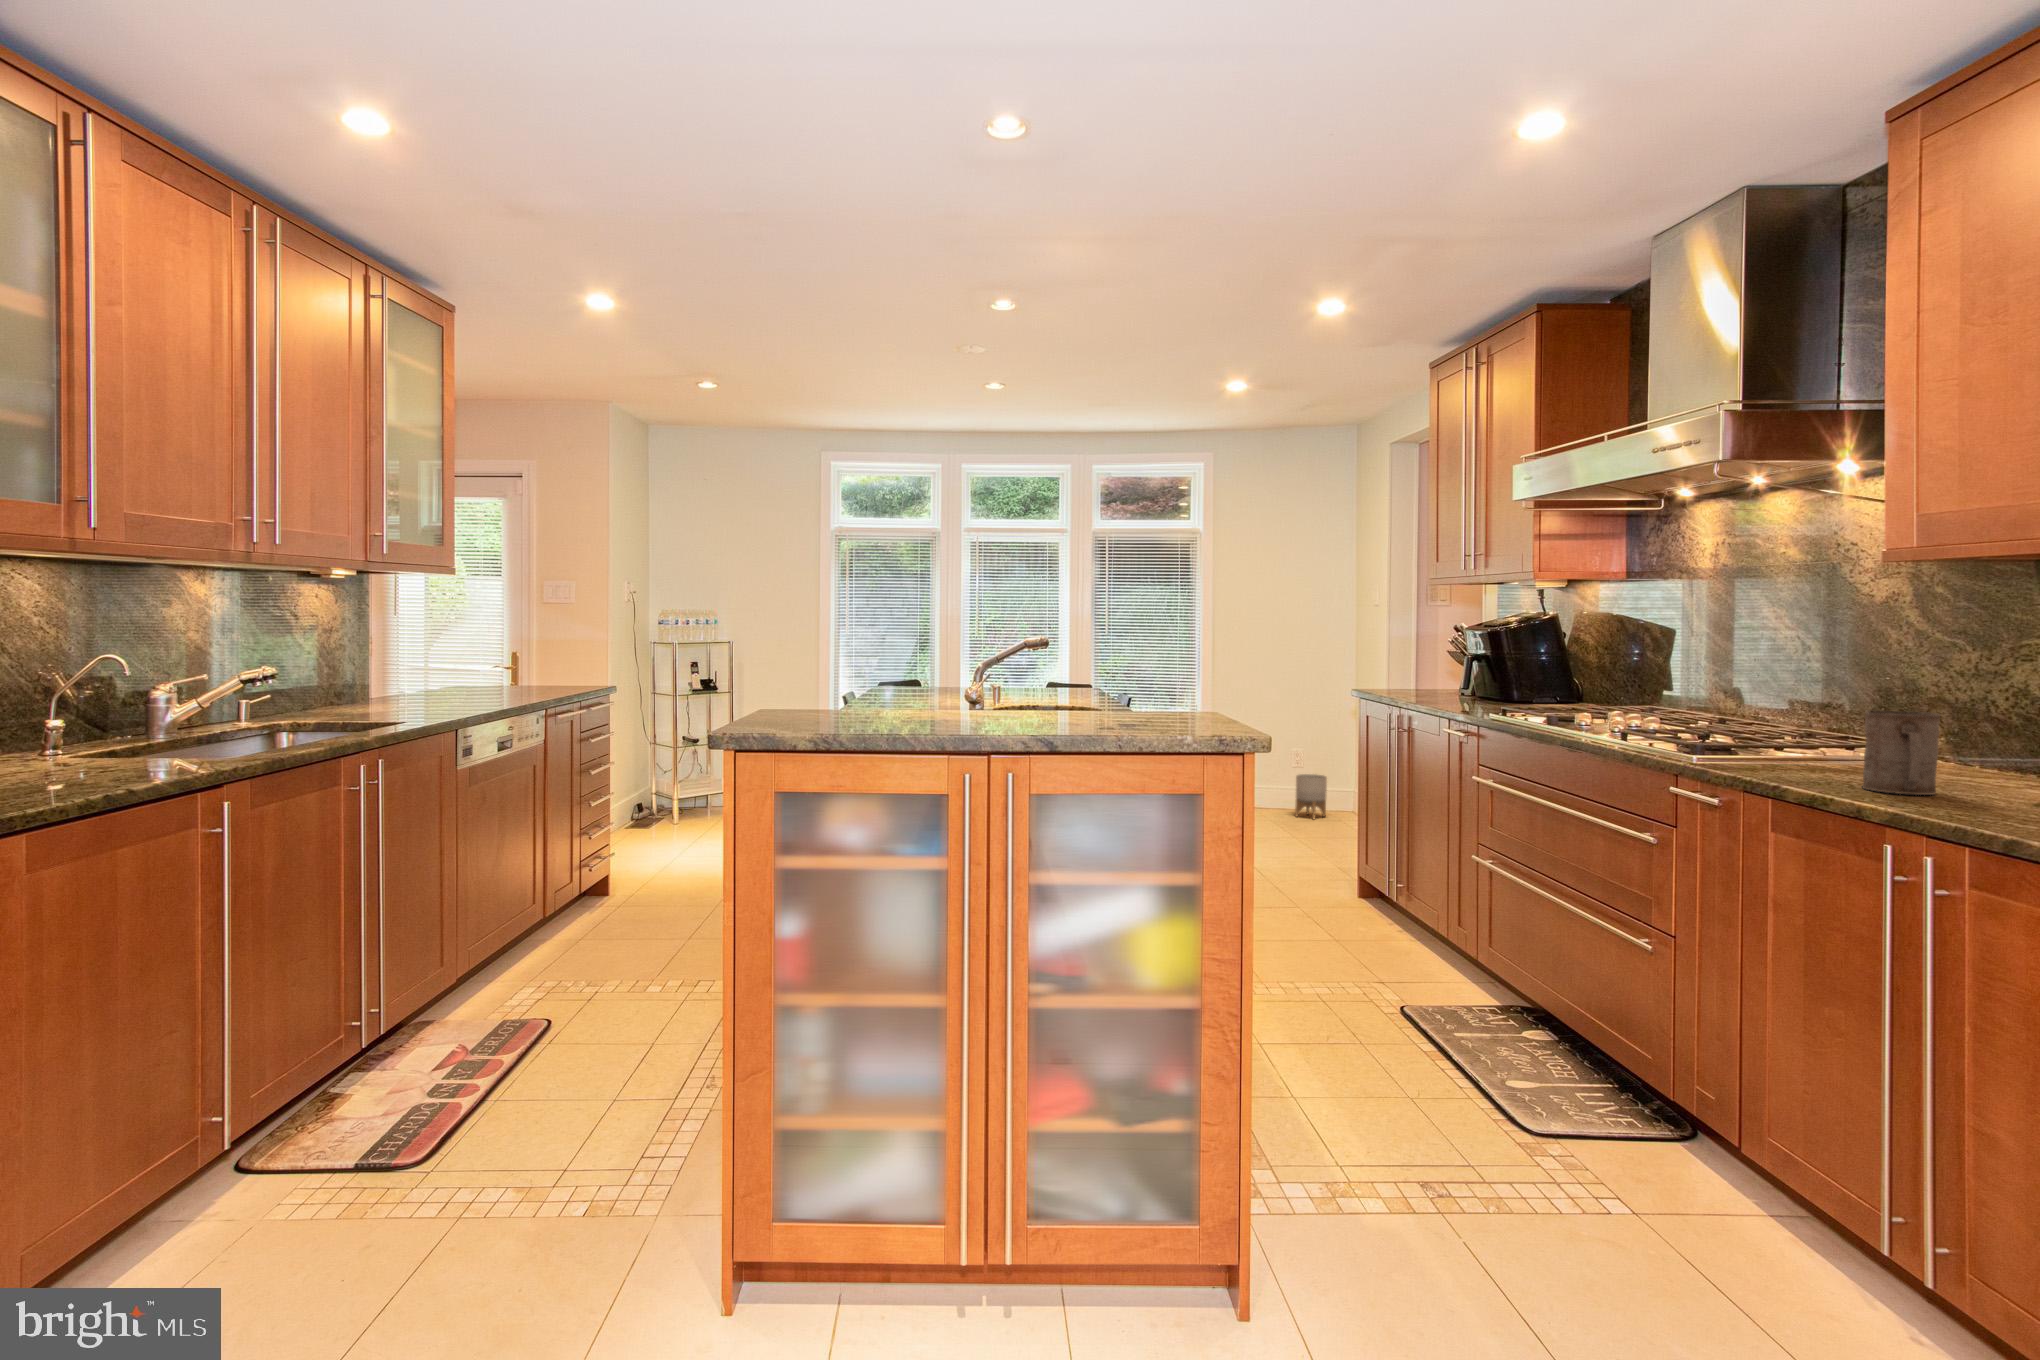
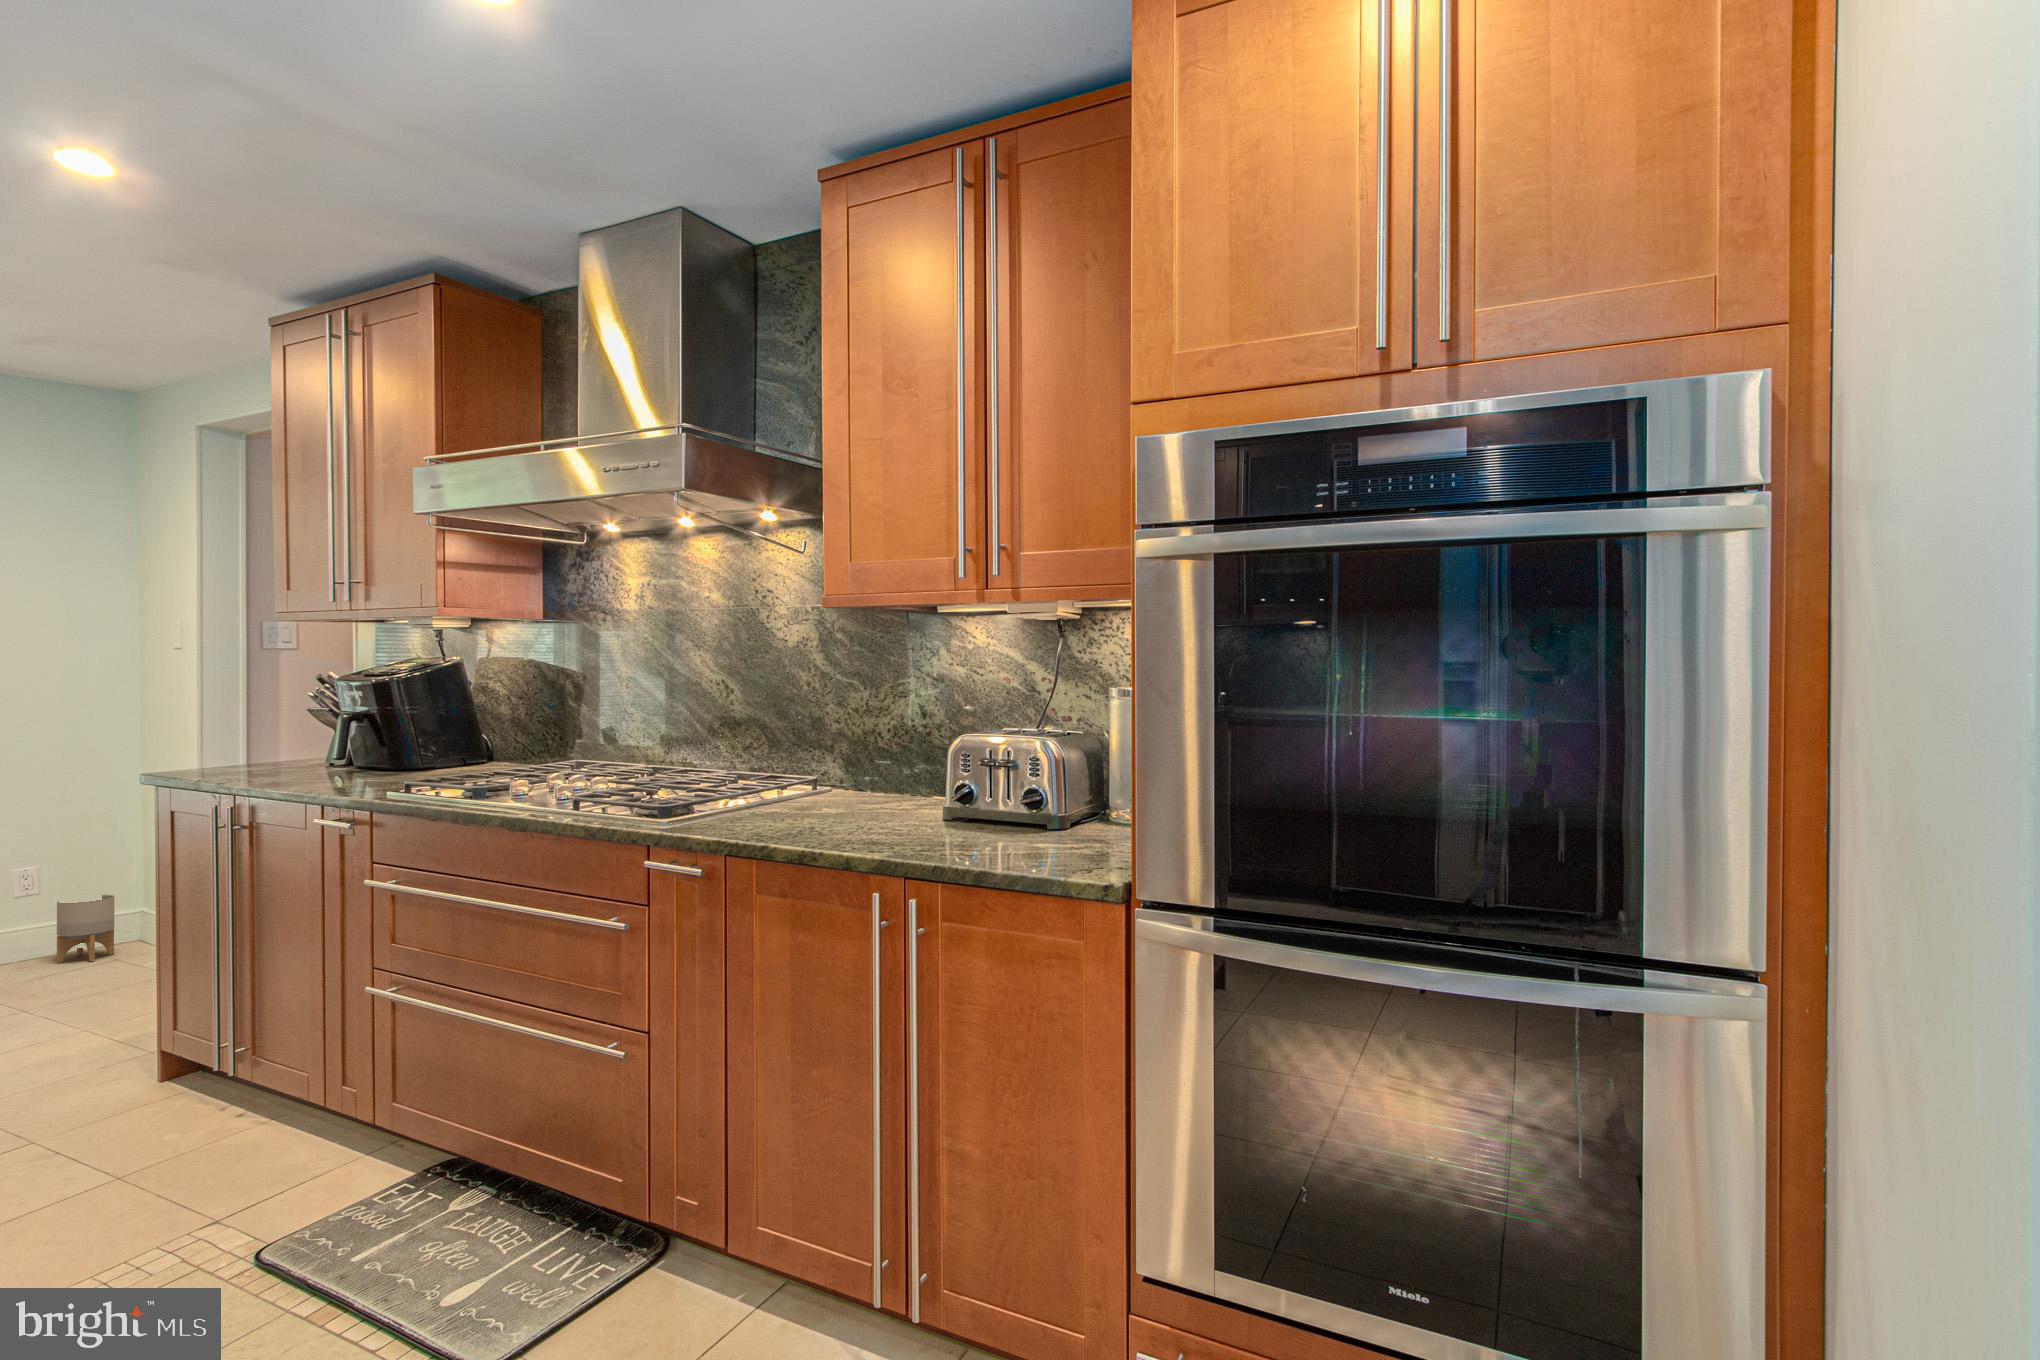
mug: present [1862,710,1940,795] -> none [837,750,898,837]

